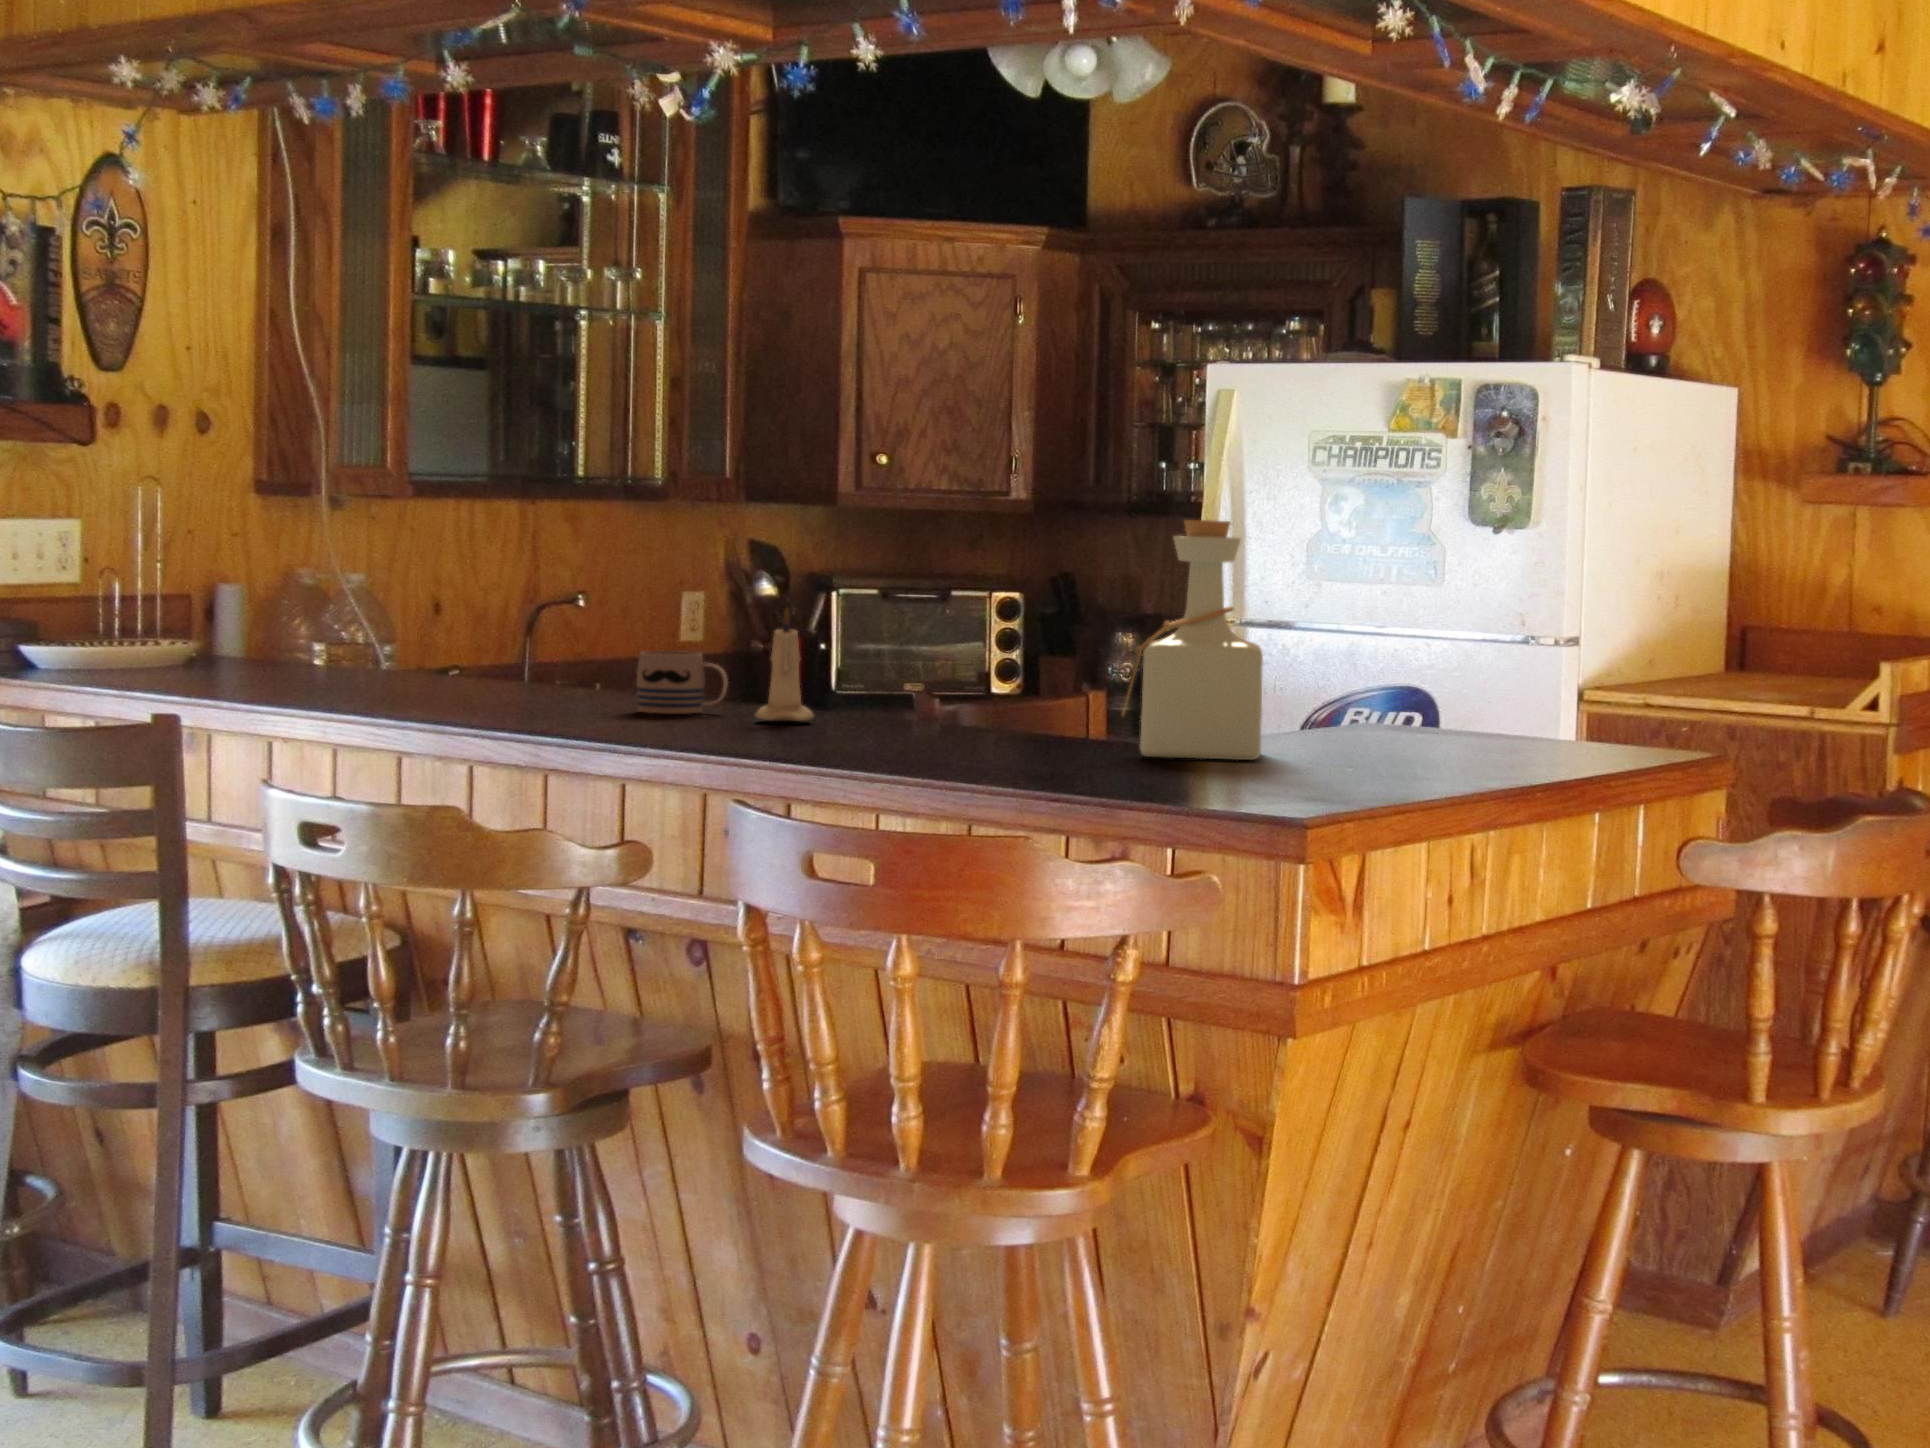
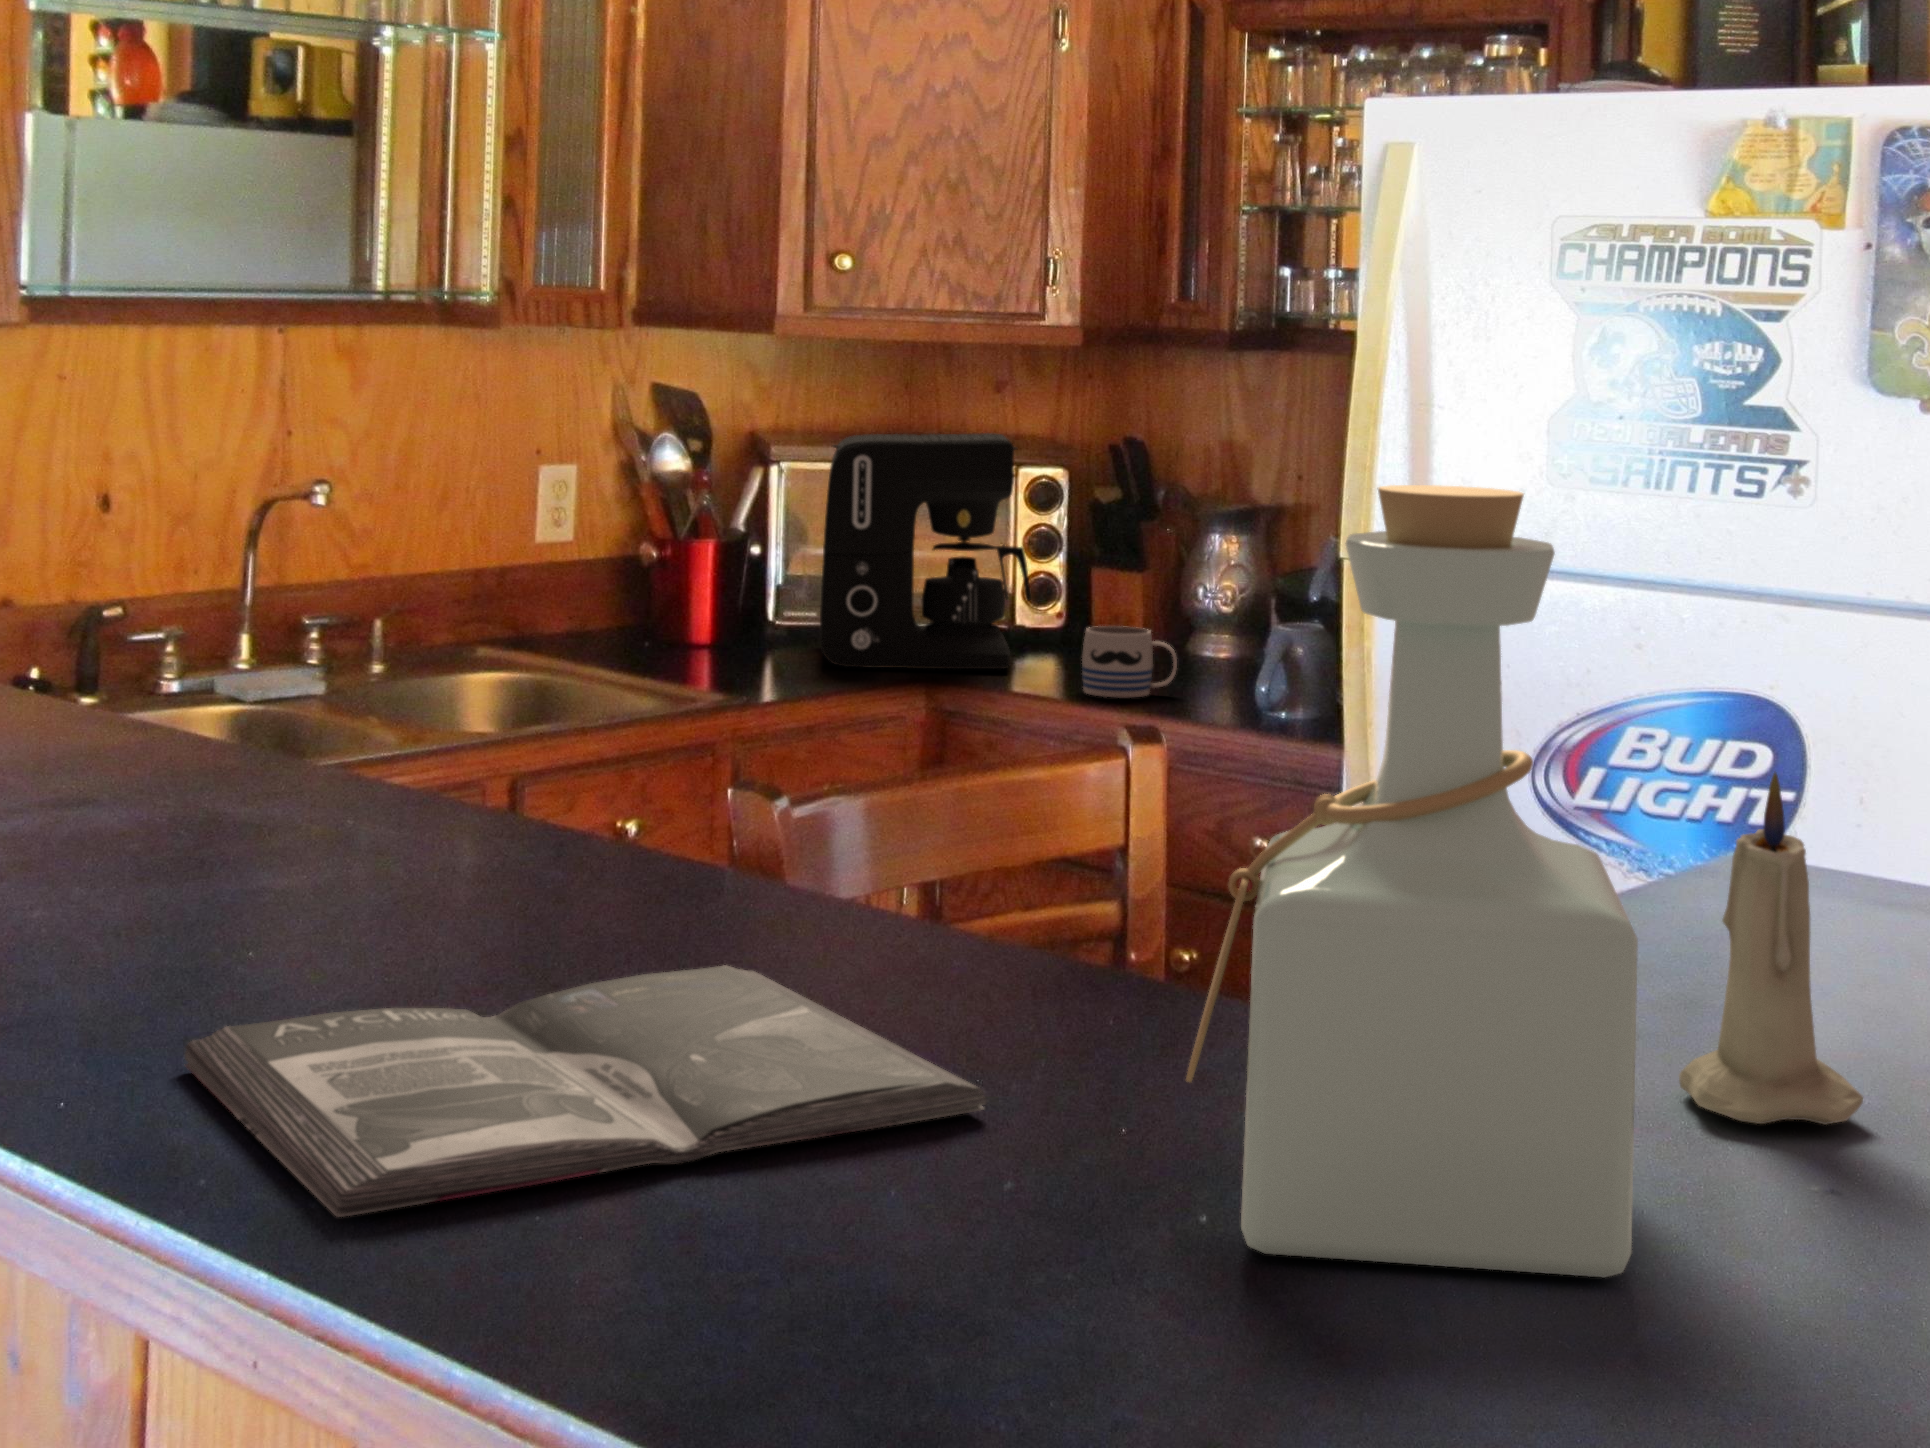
coffee maker: none [867,569,1002,714] -> present [820,433,1031,669]
candle: present [756,609,814,721] -> present [1679,772,1863,1125]
mug: present [637,651,728,713] -> present [1082,626,1177,697]
magazine: none [762,718,1051,749] -> present [185,965,987,1217]

